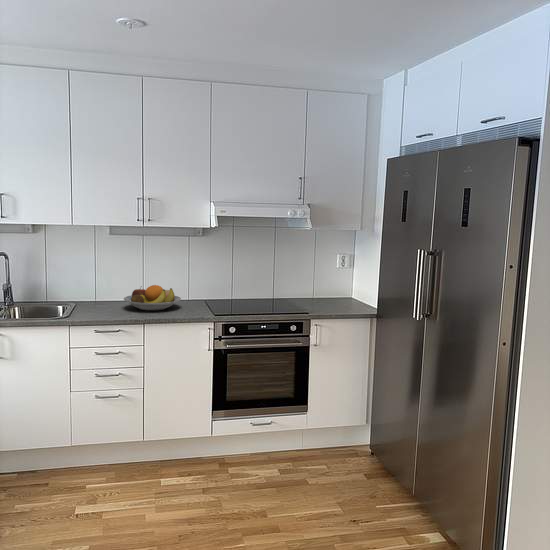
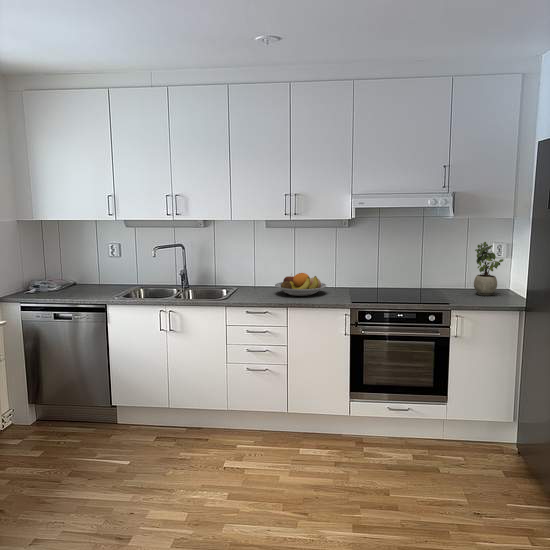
potted plant: none [325,252,355,305] -> present [474,242,503,296]

